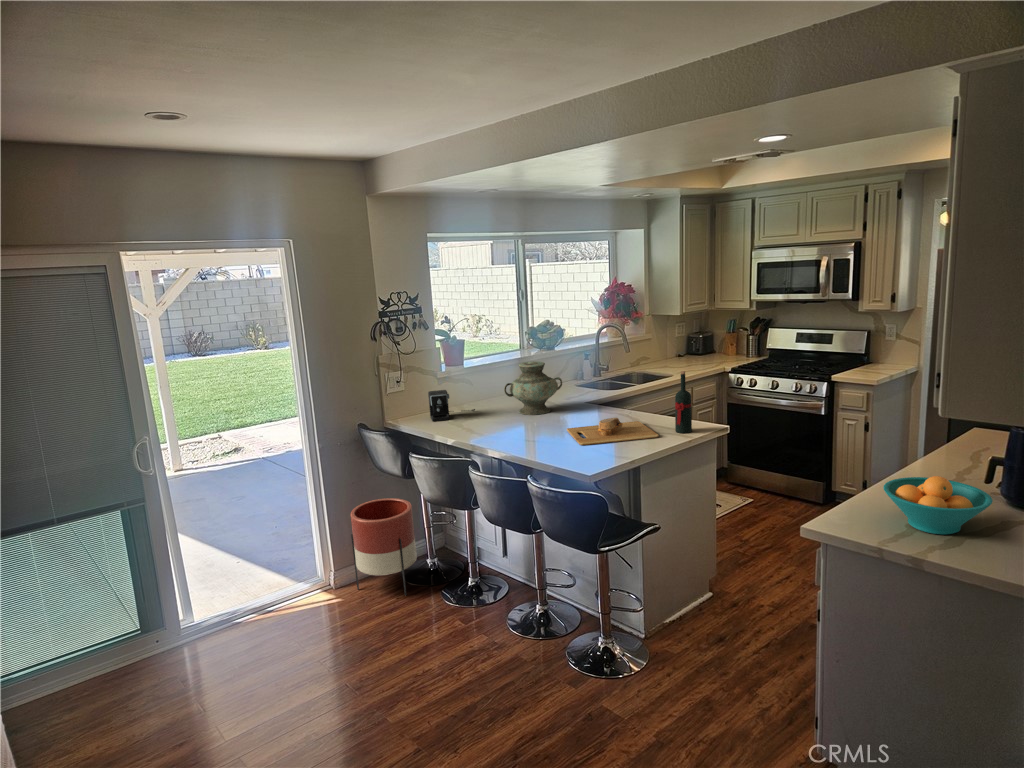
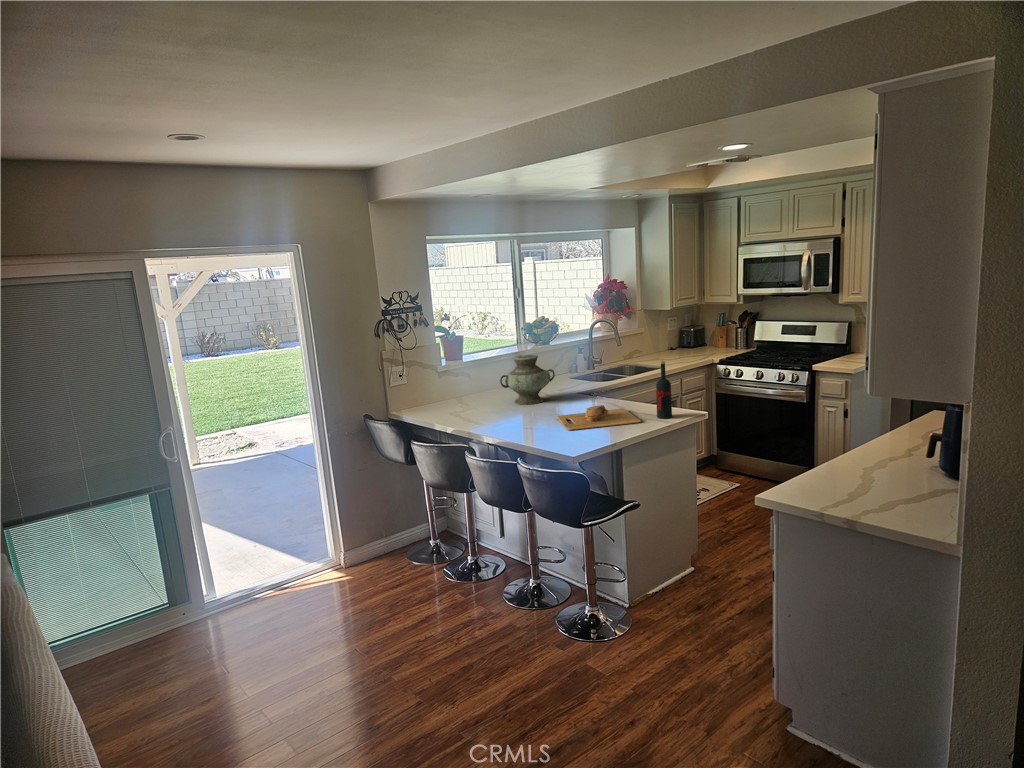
coffee maker: present [428,390,475,421] -> none [429,382,474,412]
fruit bowl: present [883,476,993,535] -> none [829,449,923,500]
planter: present [351,498,417,595] -> none [358,484,420,573]

